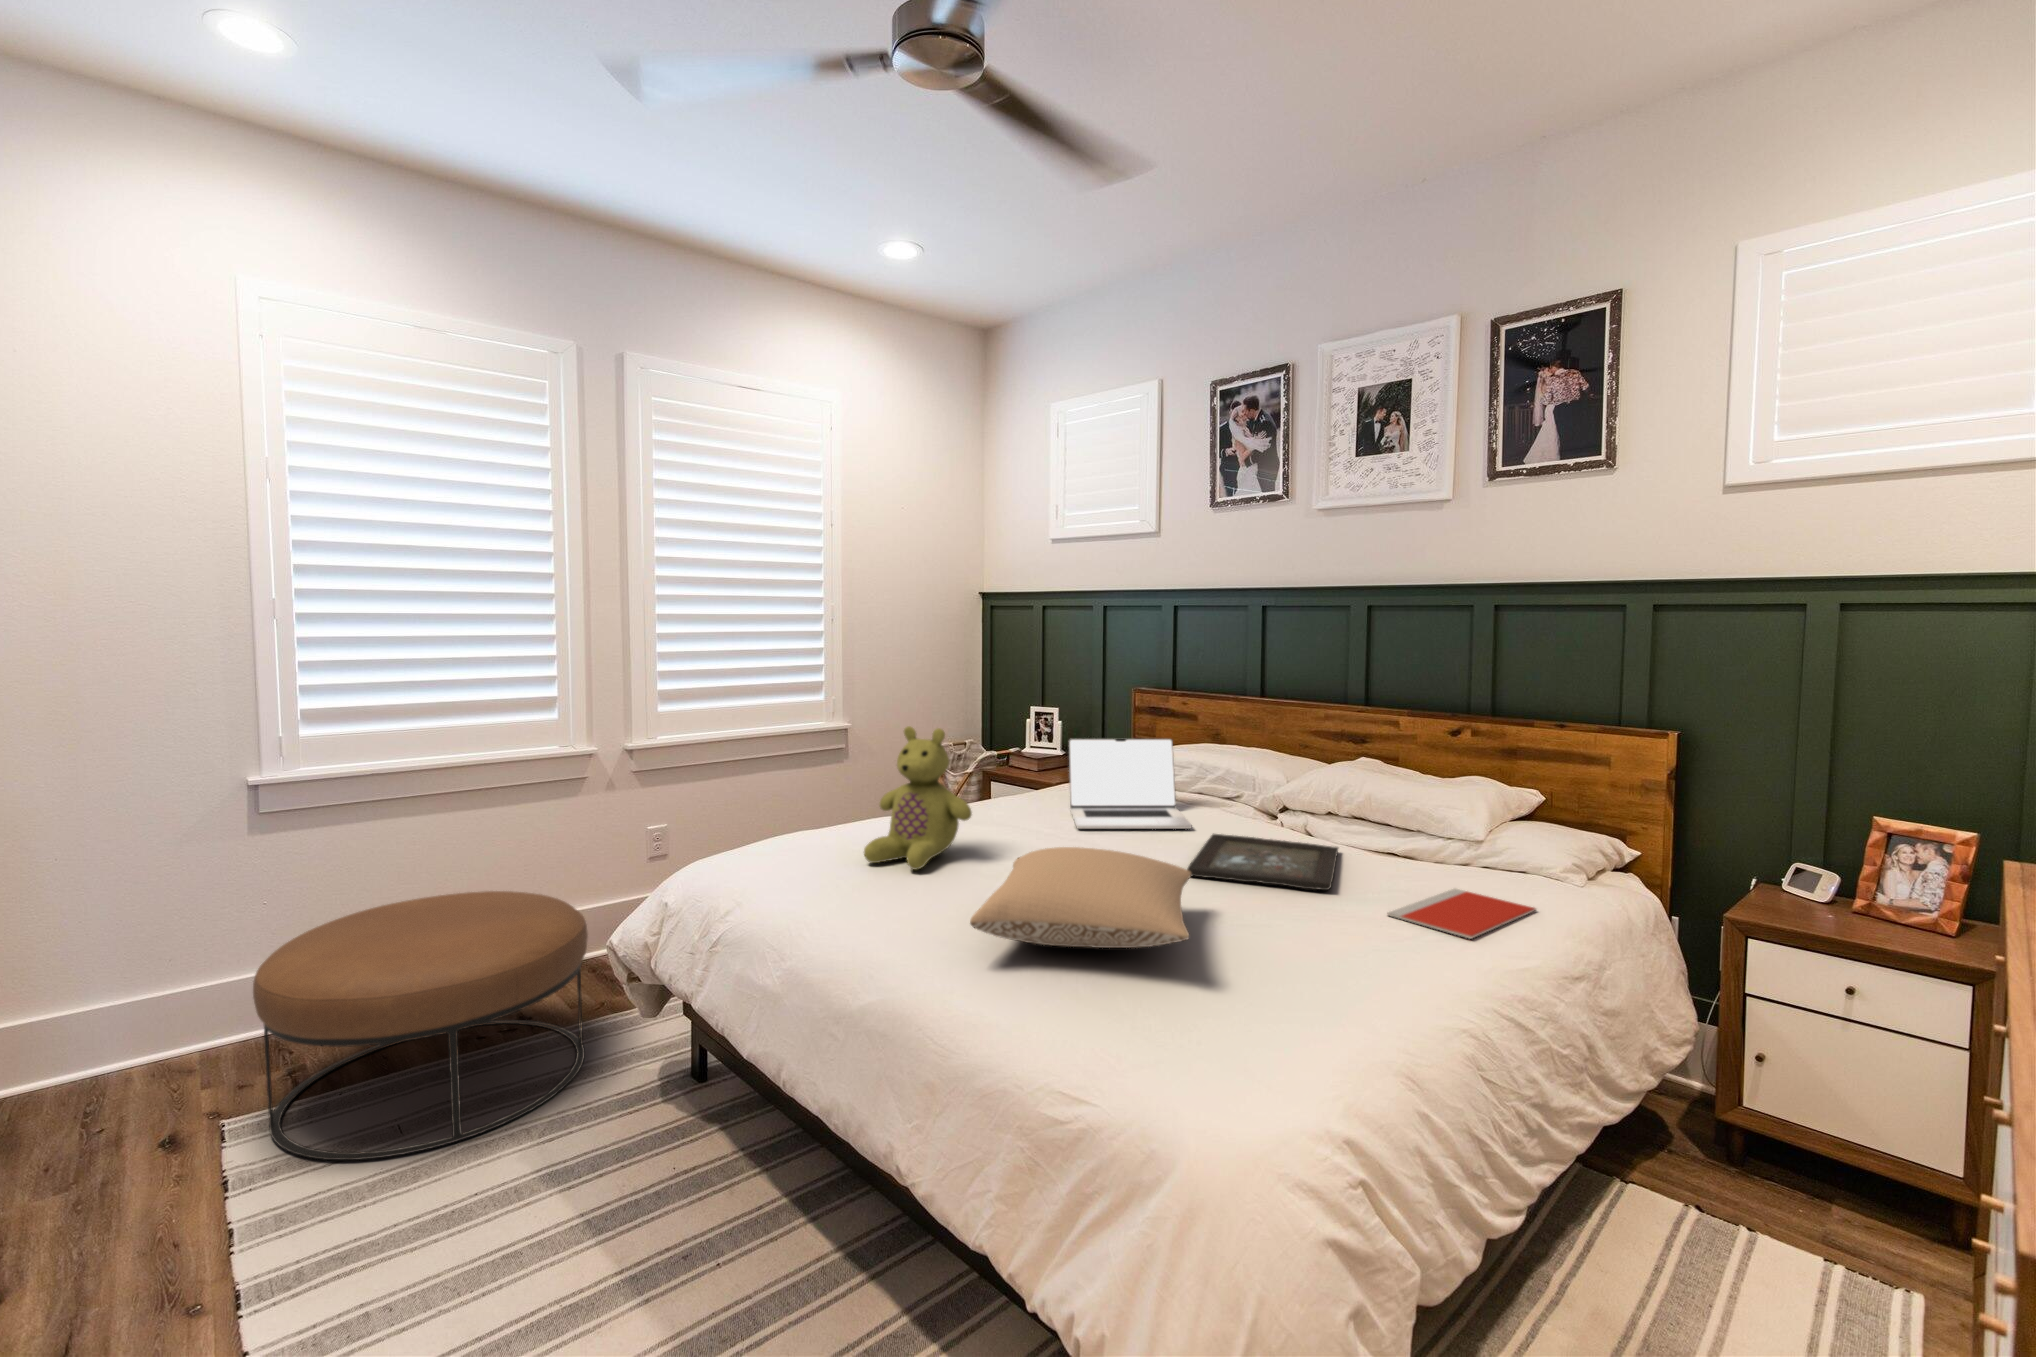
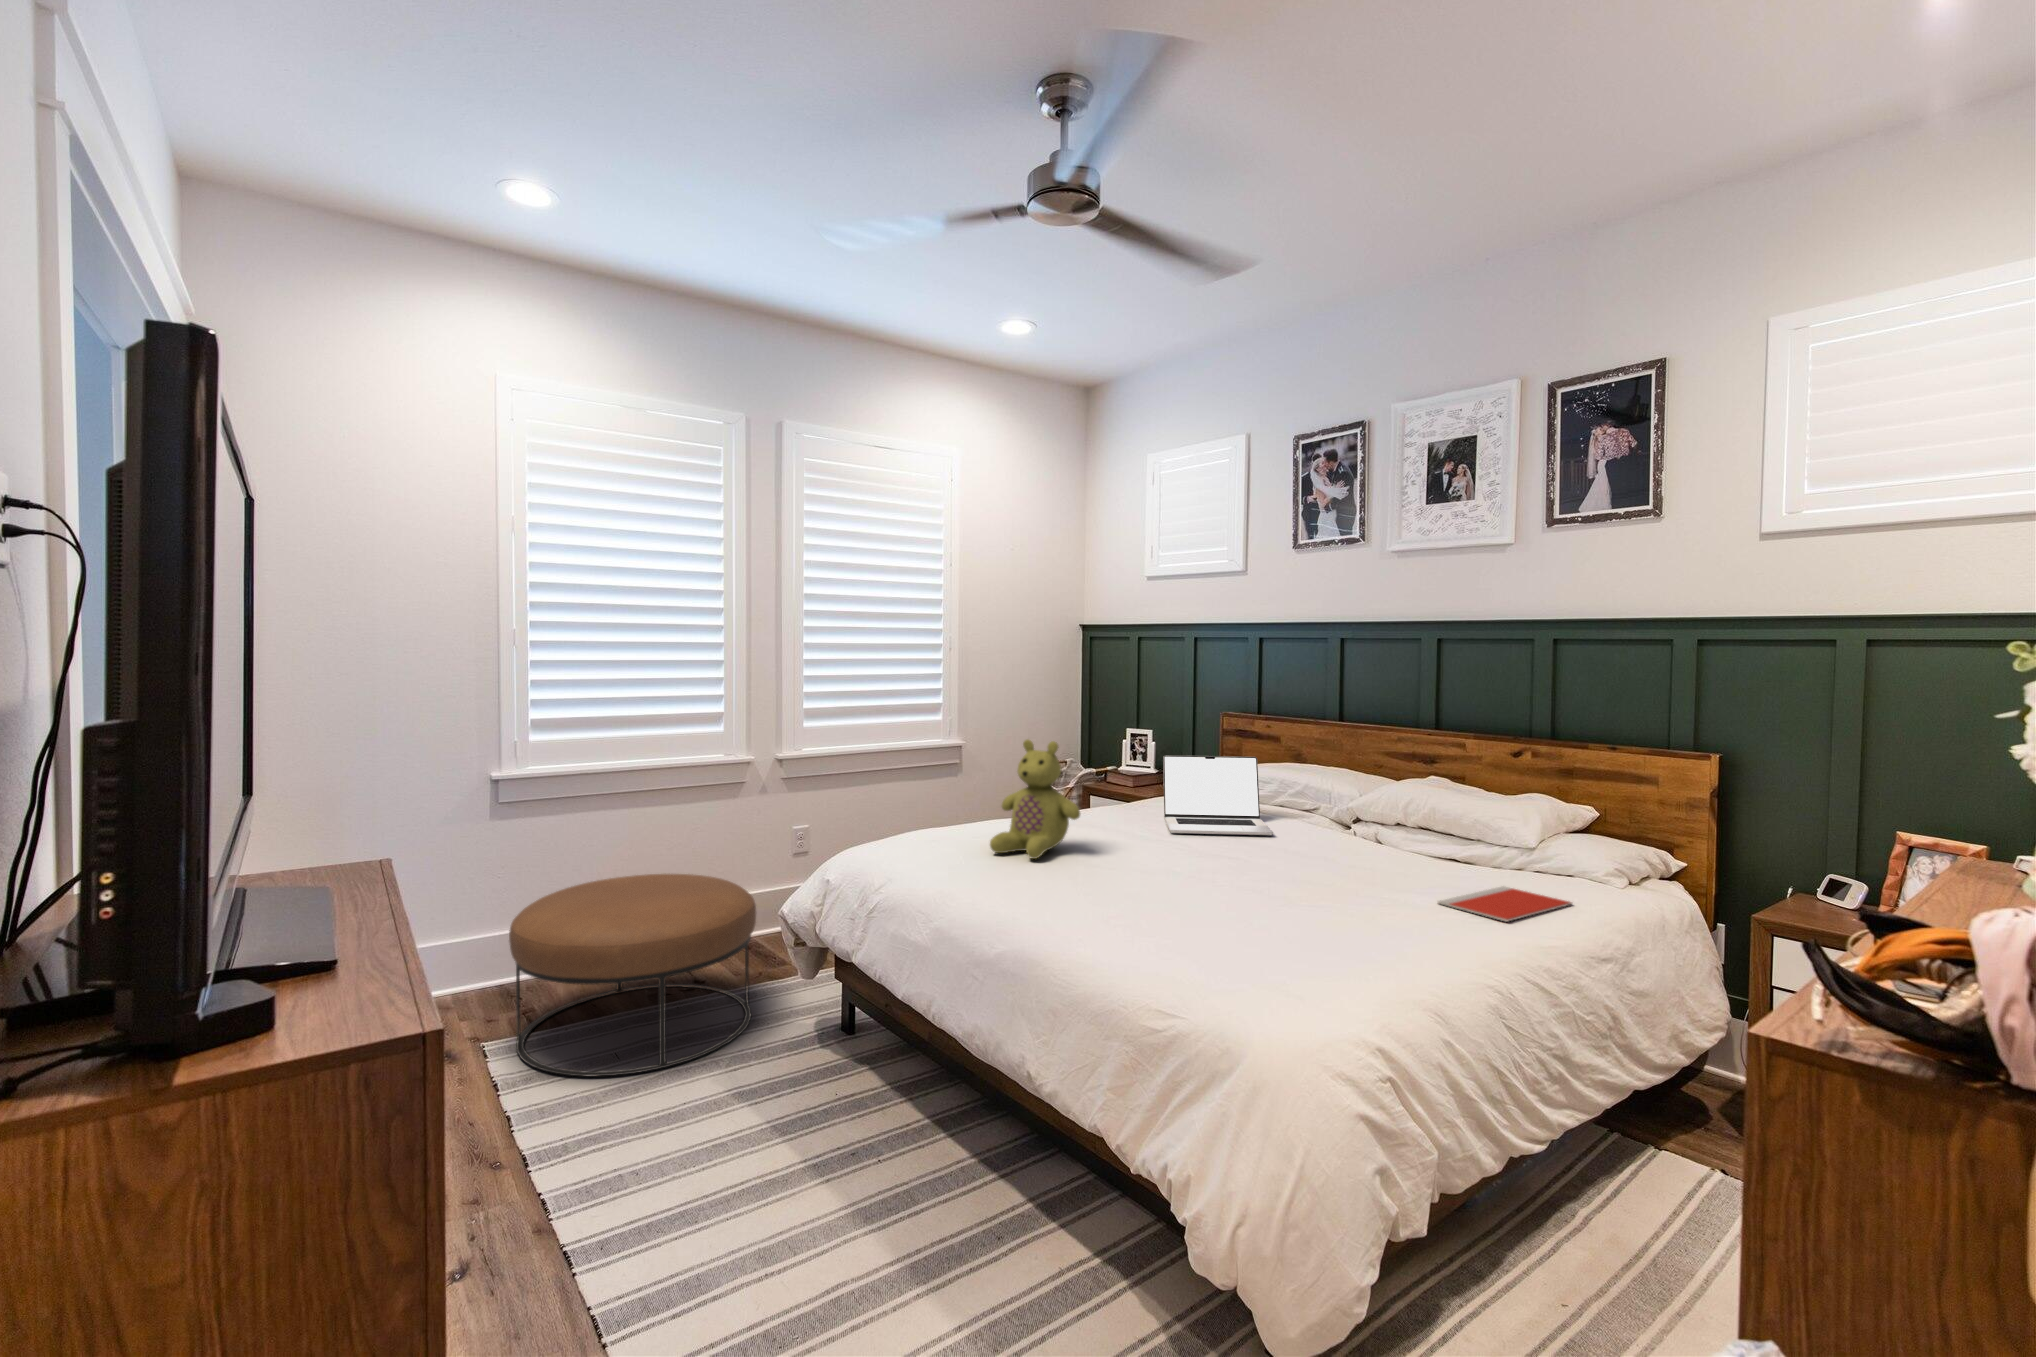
tray: present [1187,834,1338,890] -> none [1266,839,1404,884]
pillow: present [970,847,1191,948] -> none [1085,838,1267,915]

